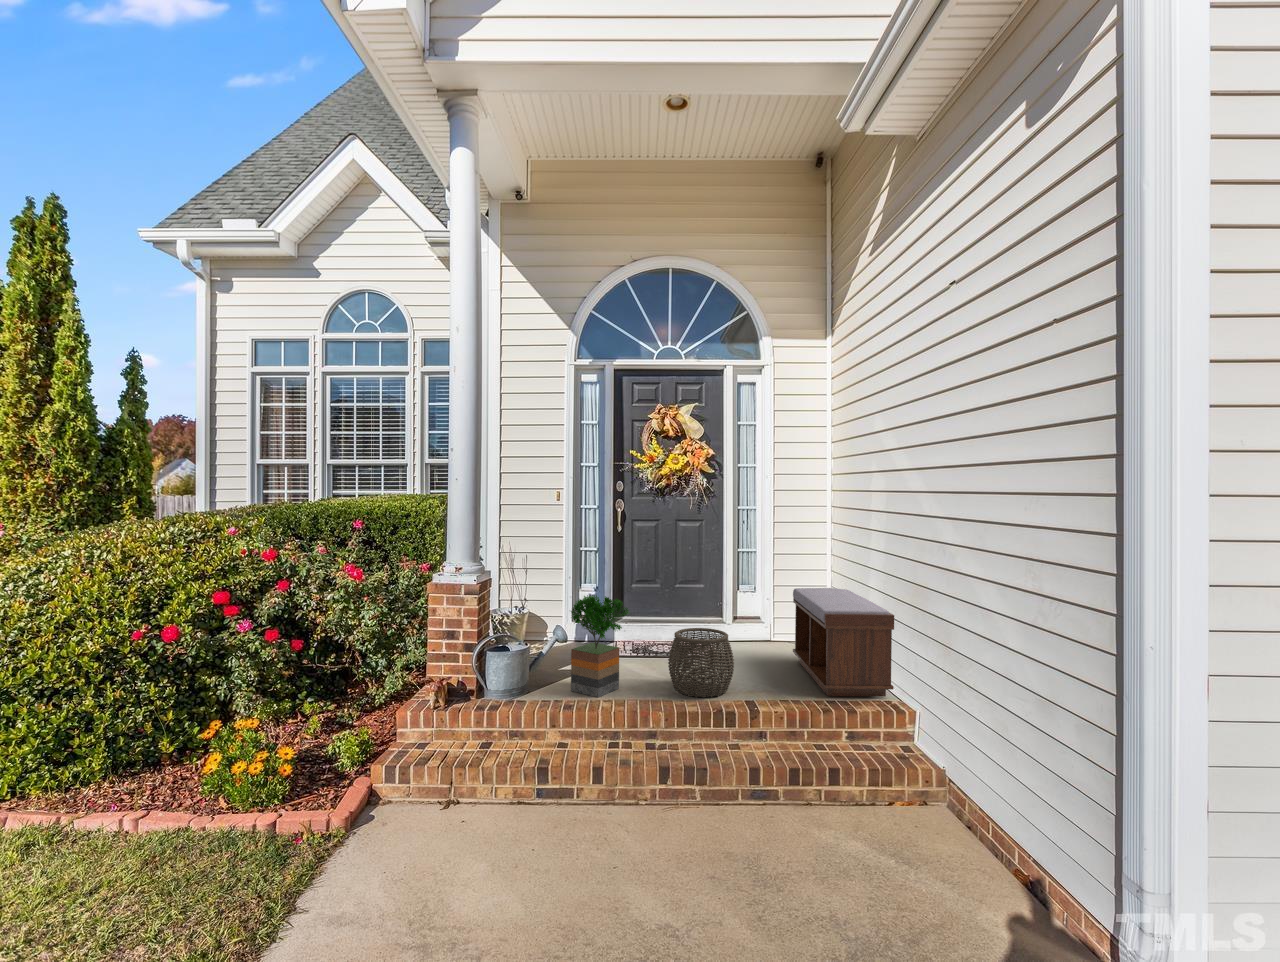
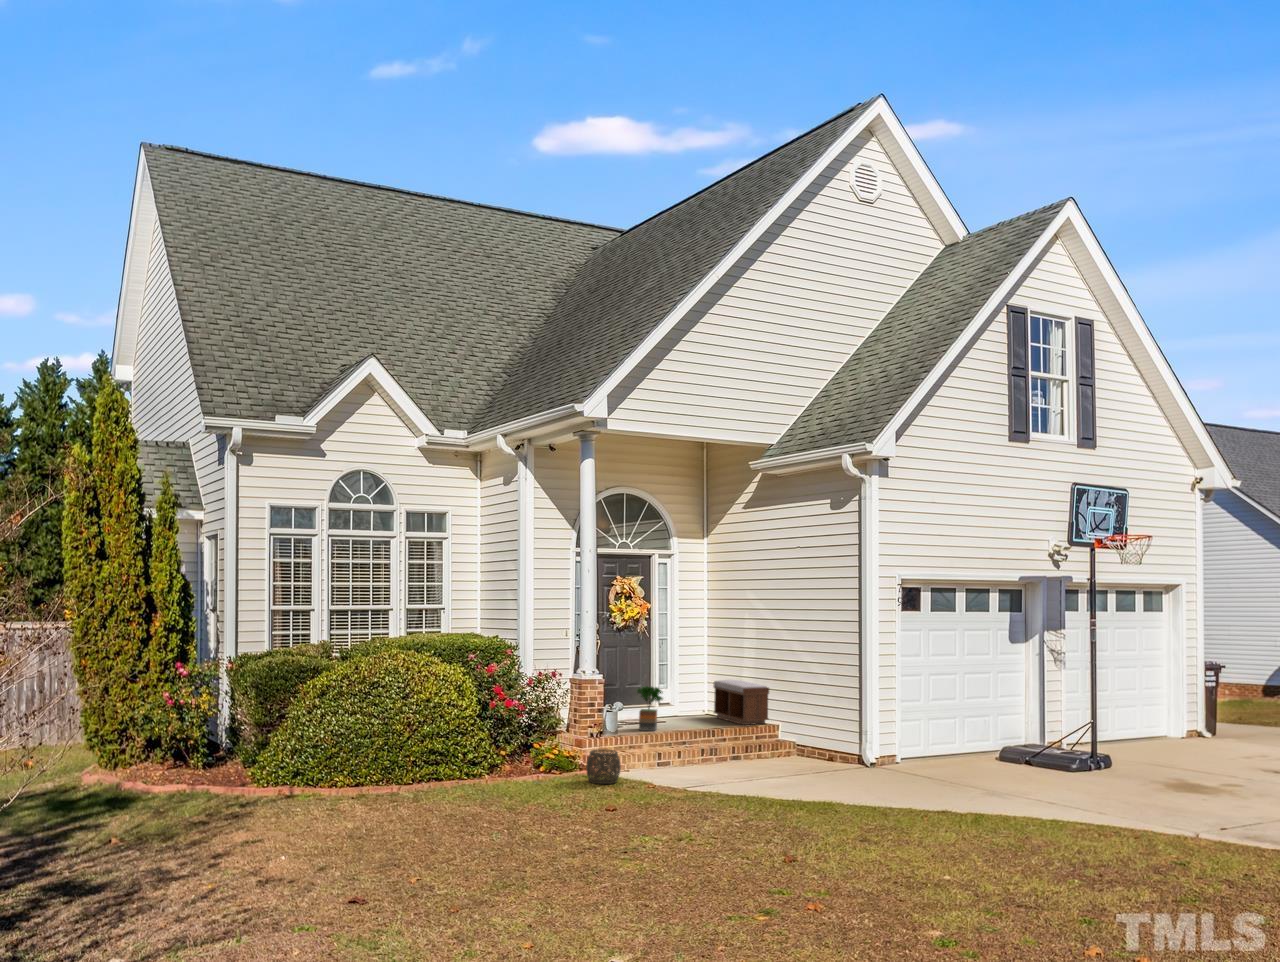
woven basket: present [668,628,734,697] -> present [586,749,621,784]

